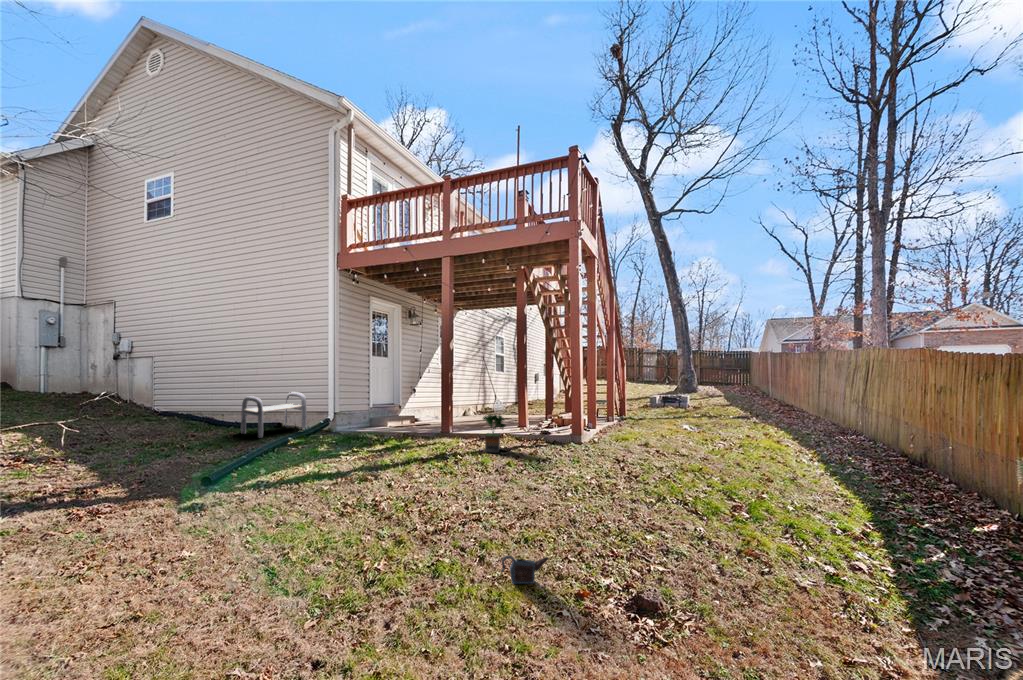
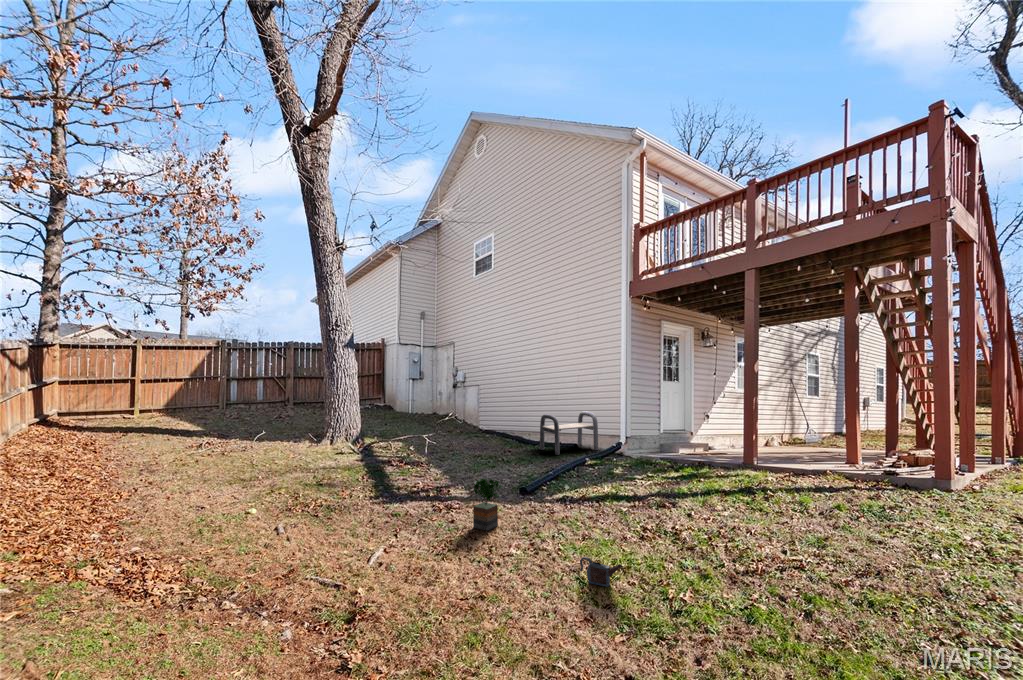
potted tree: present [483,415,506,453] -> present [473,479,502,531]
watering can: present [501,556,549,584] -> present [580,557,622,587]

